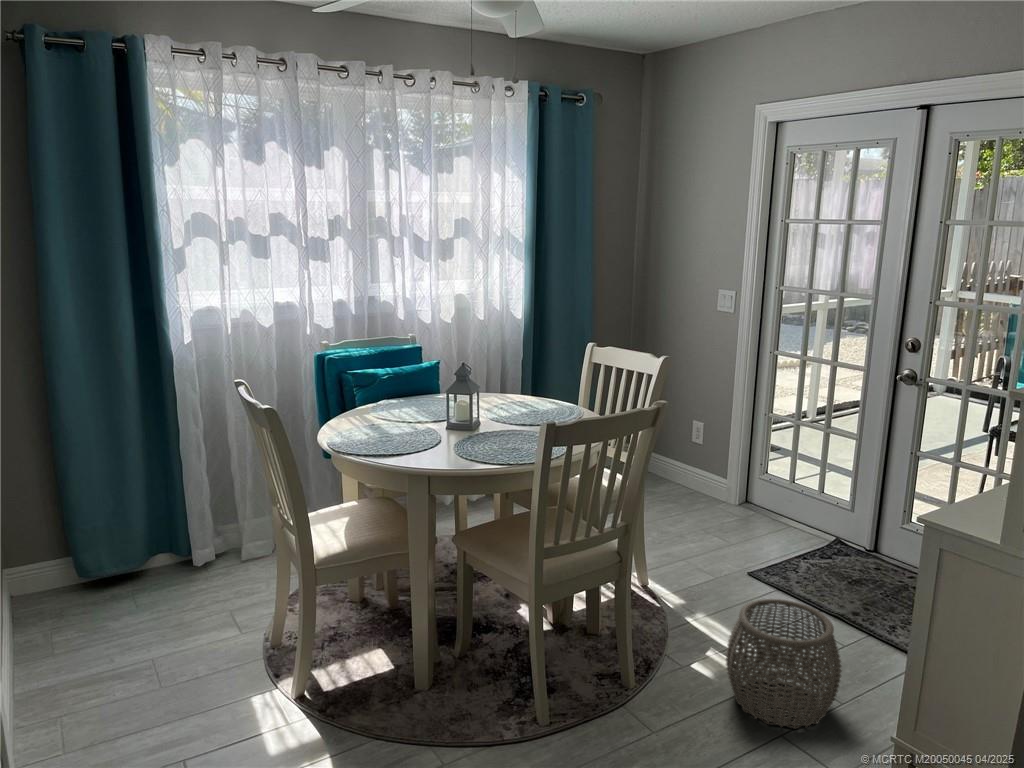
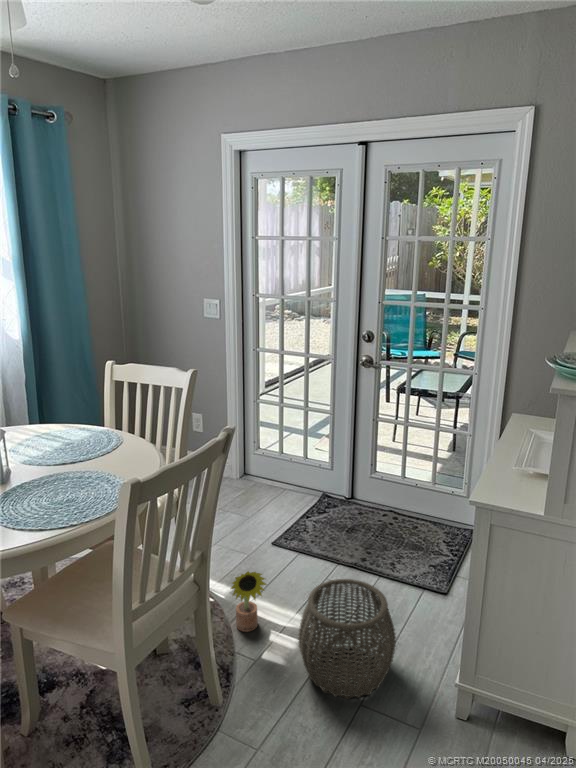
decorative plant: none [668,571,710,641] -> present [231,571,267,632]

